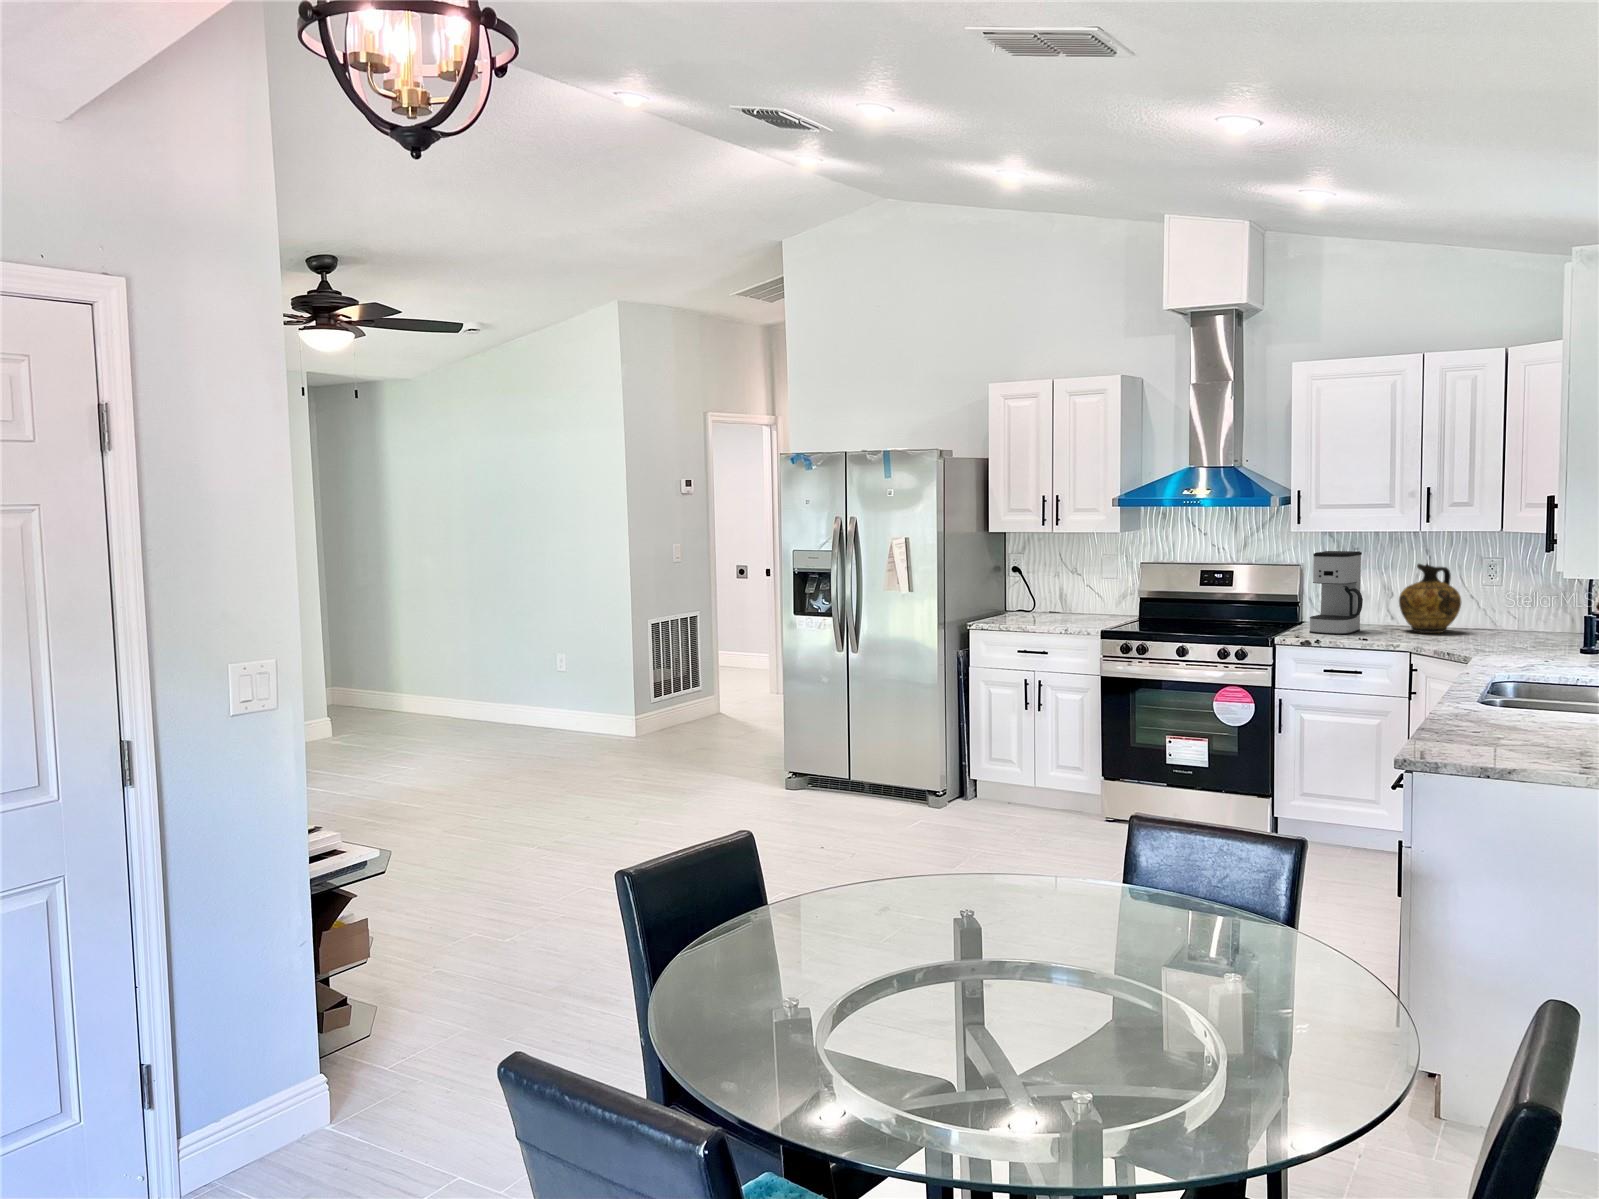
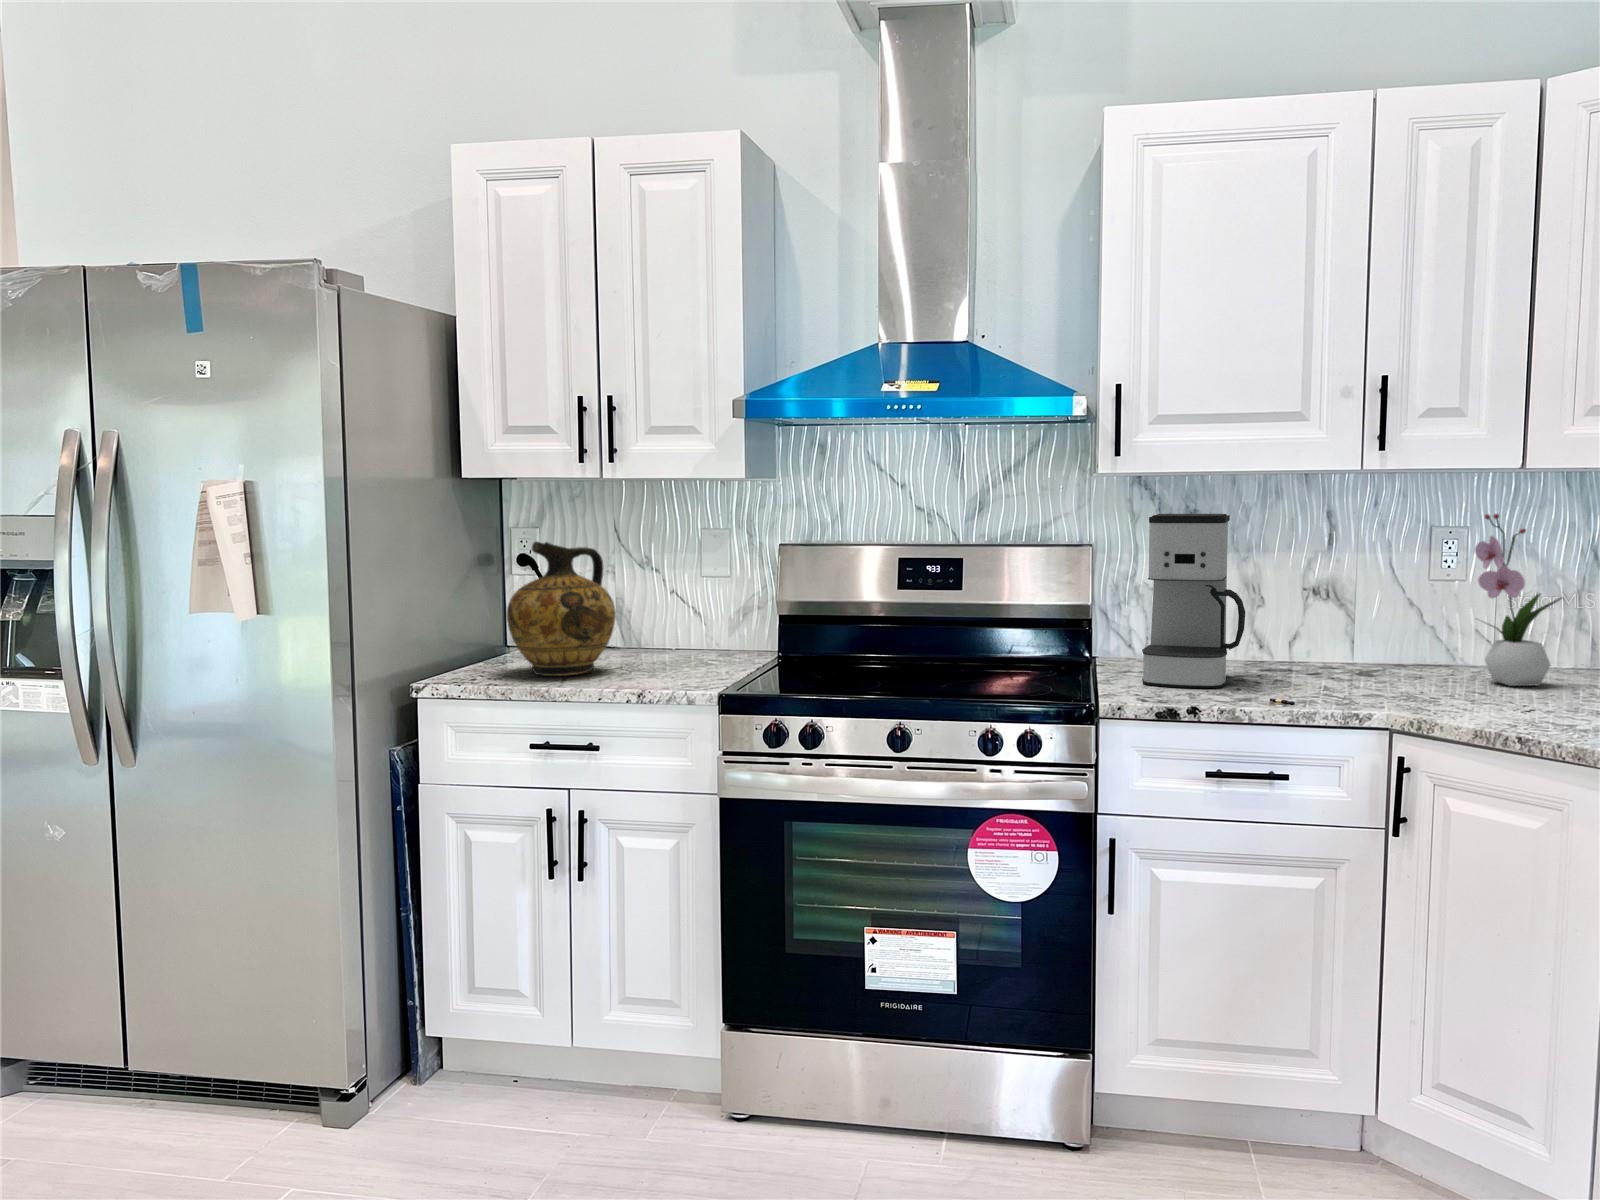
flower arrangement: none [1486,553,1528,638] -> present [1475,513,1562,686]
ceramic jug: present [1399,564,1461,633] -> present [507,542,616,676]

